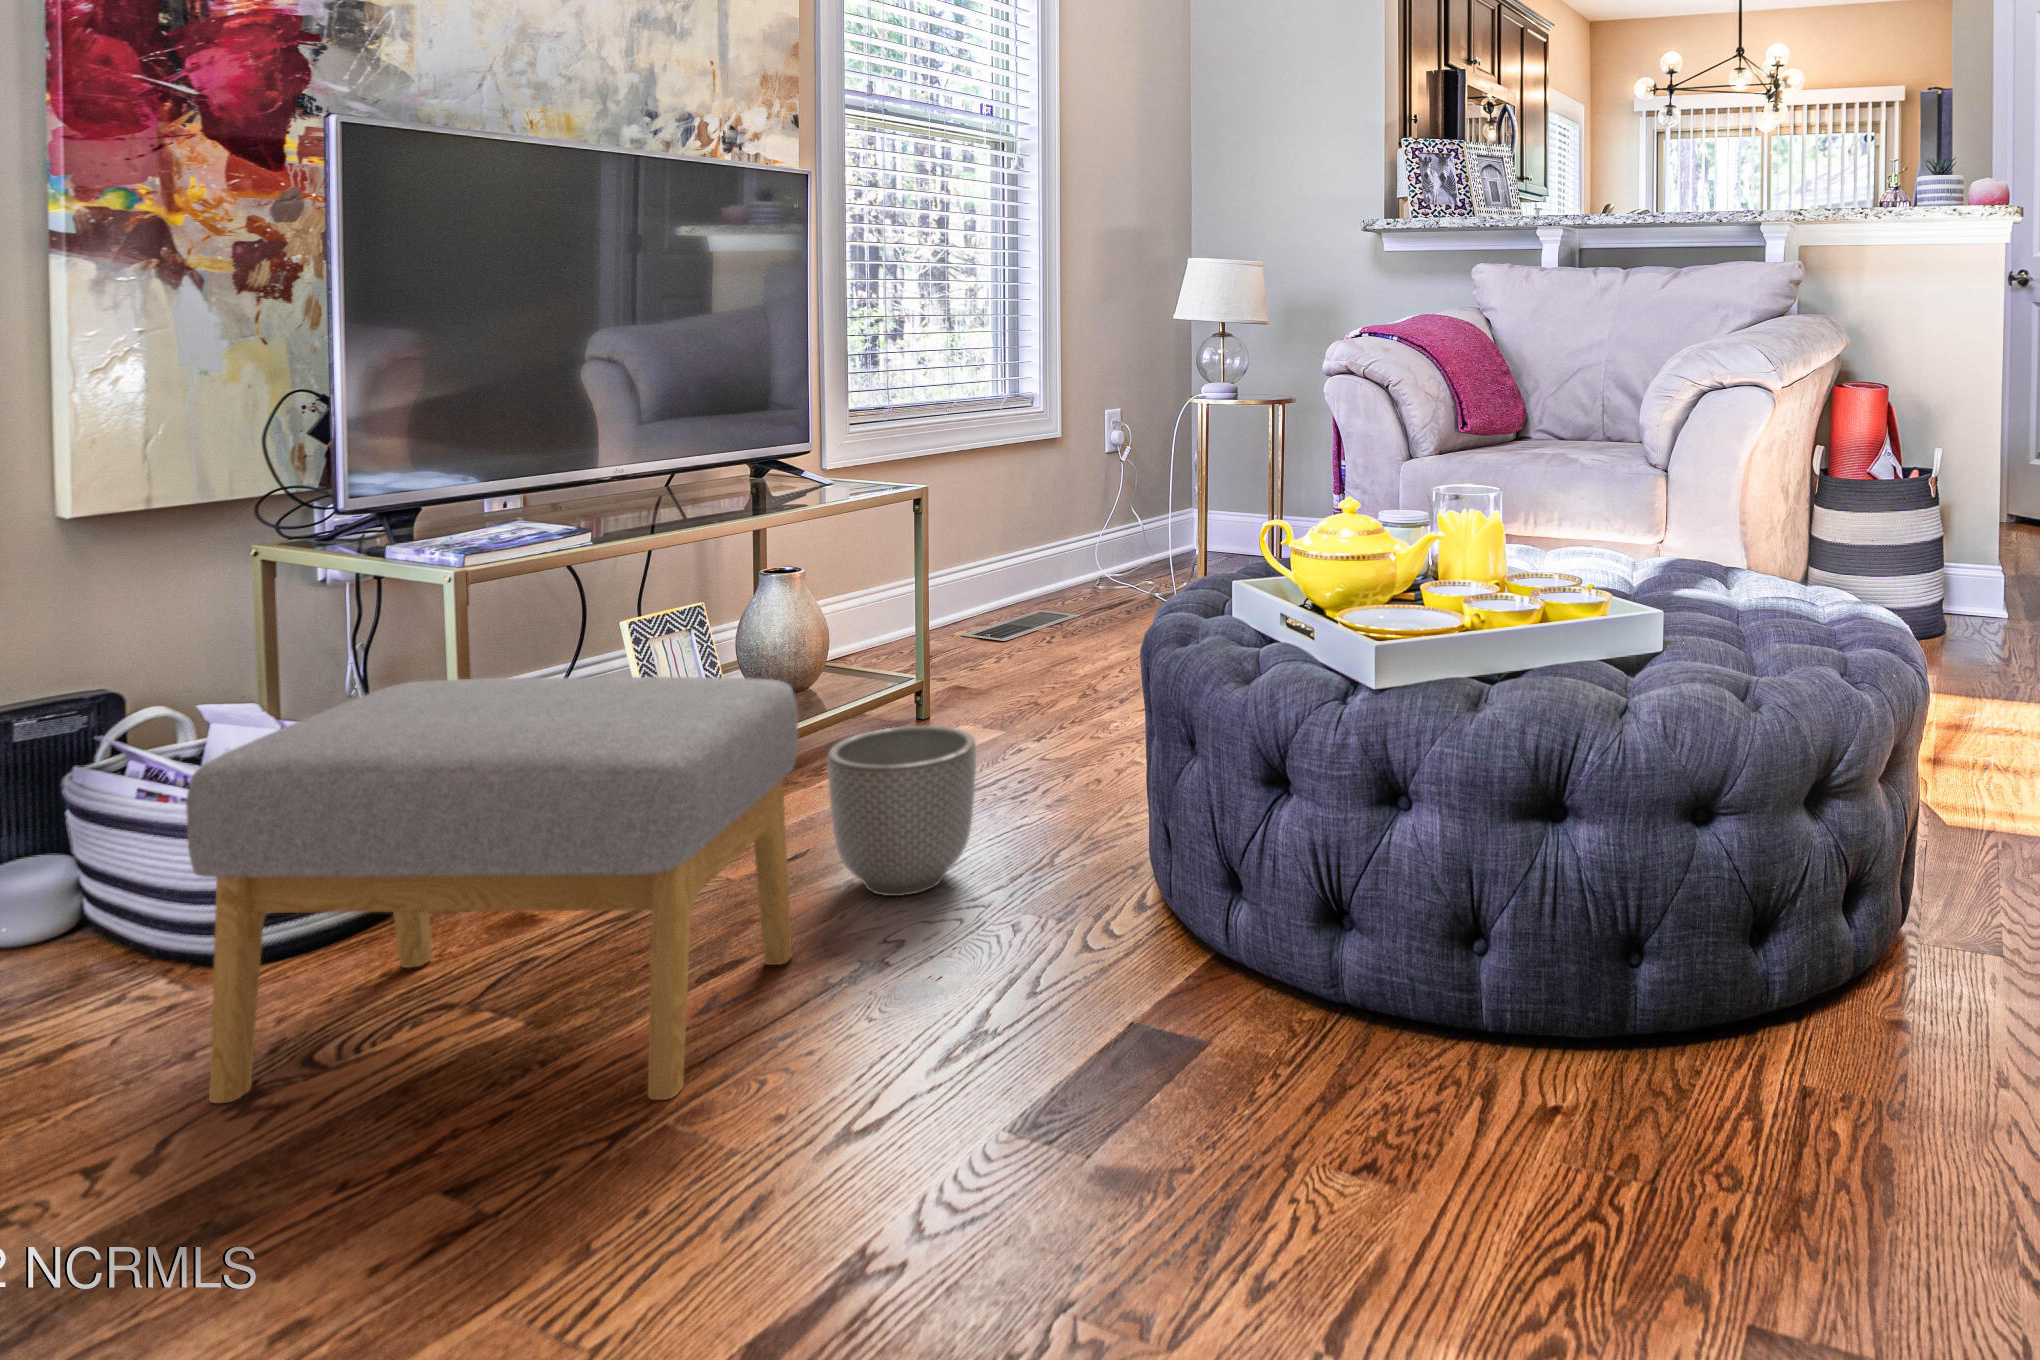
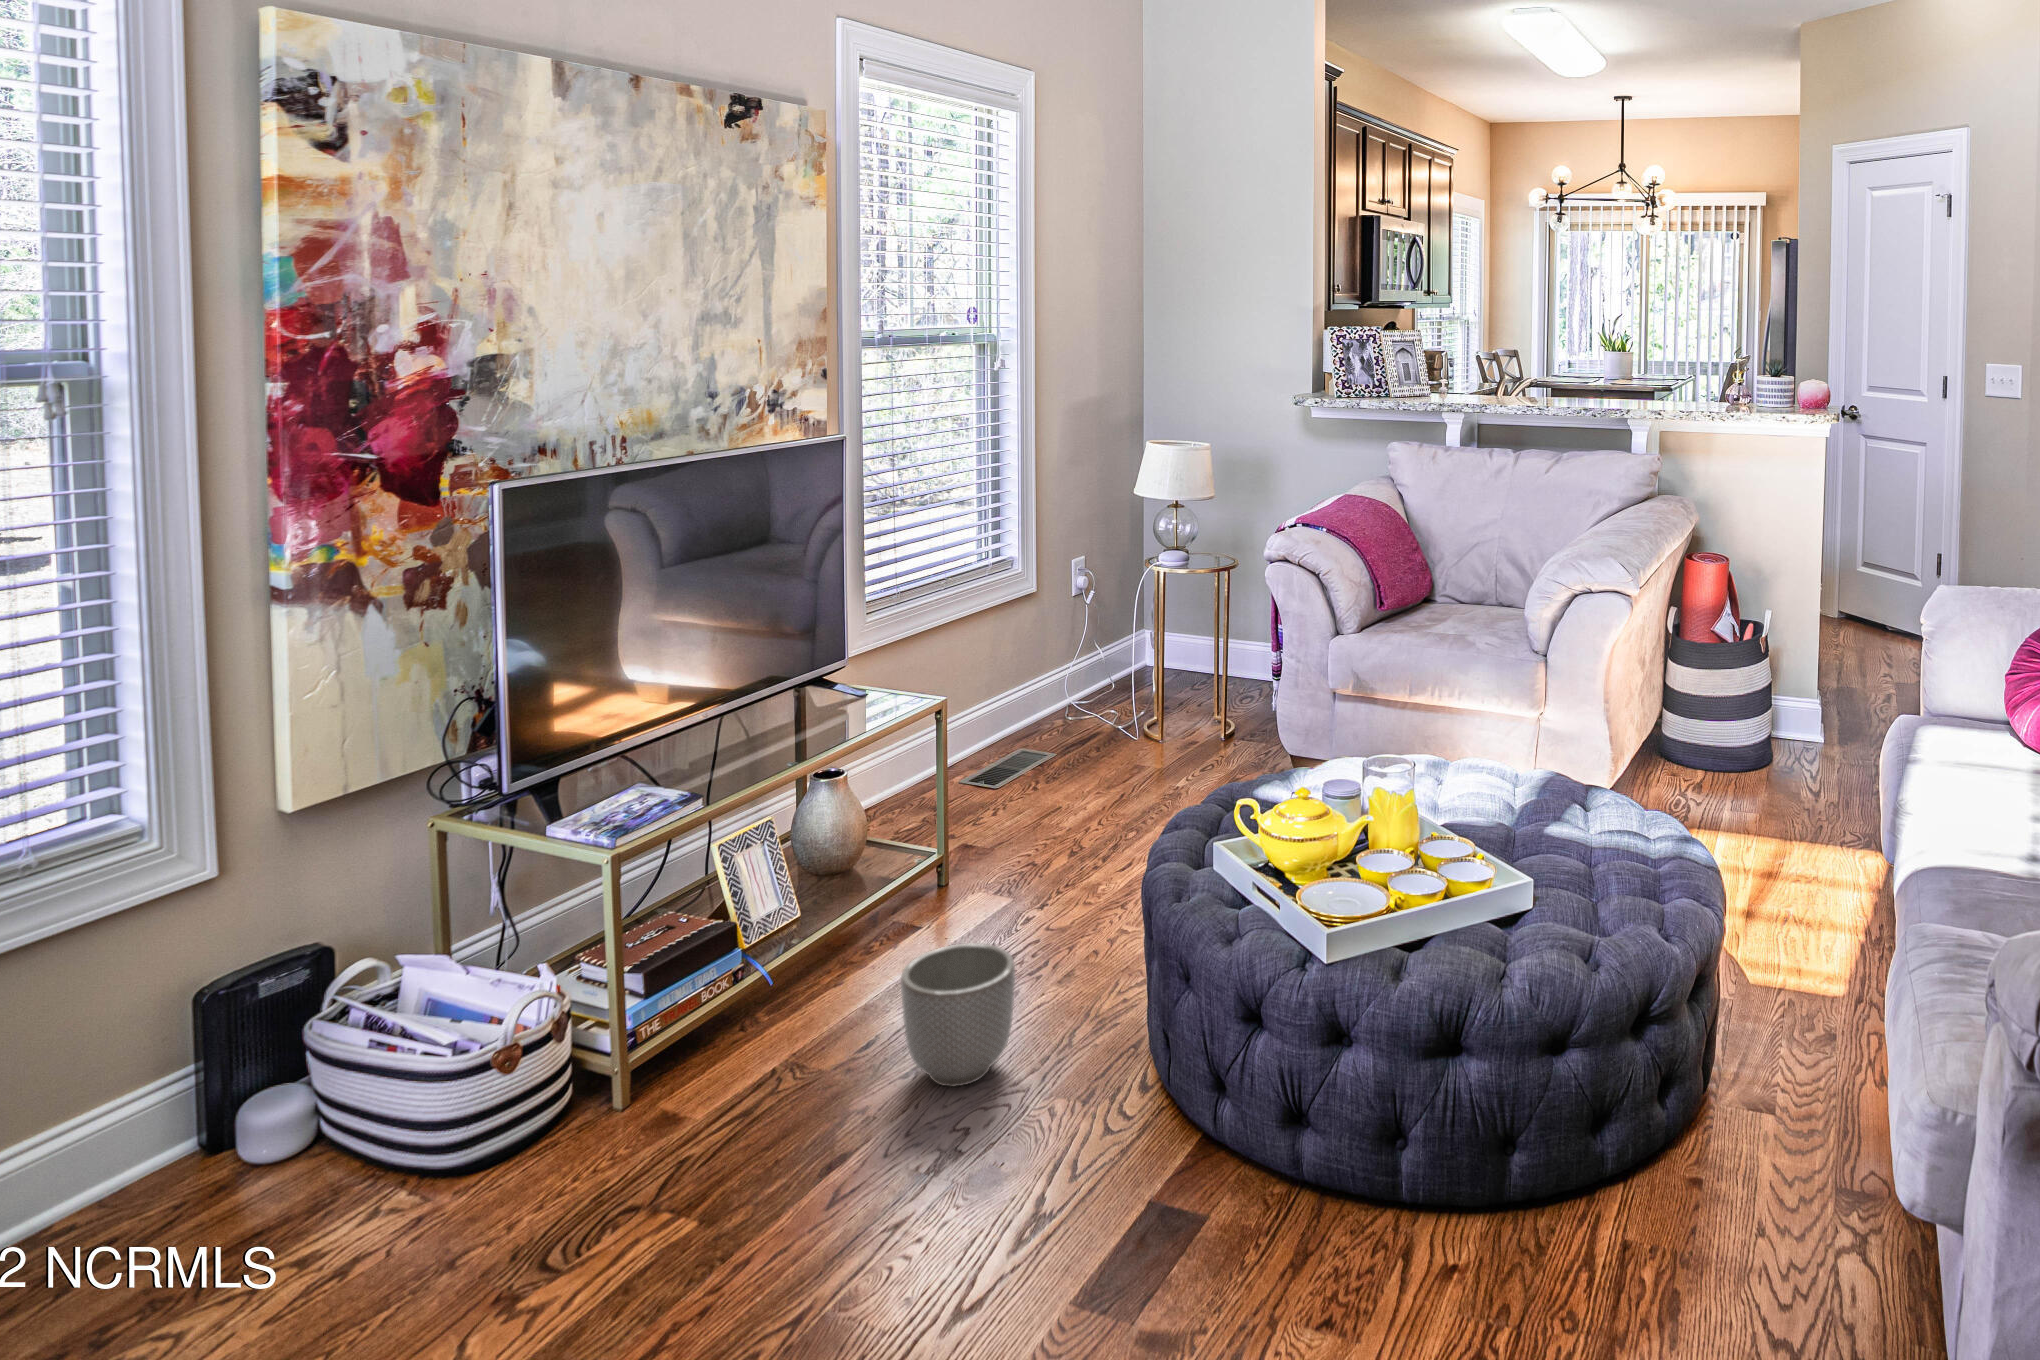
footstool: present [186,677,798,1103] -> none [469,945,892,1307]

